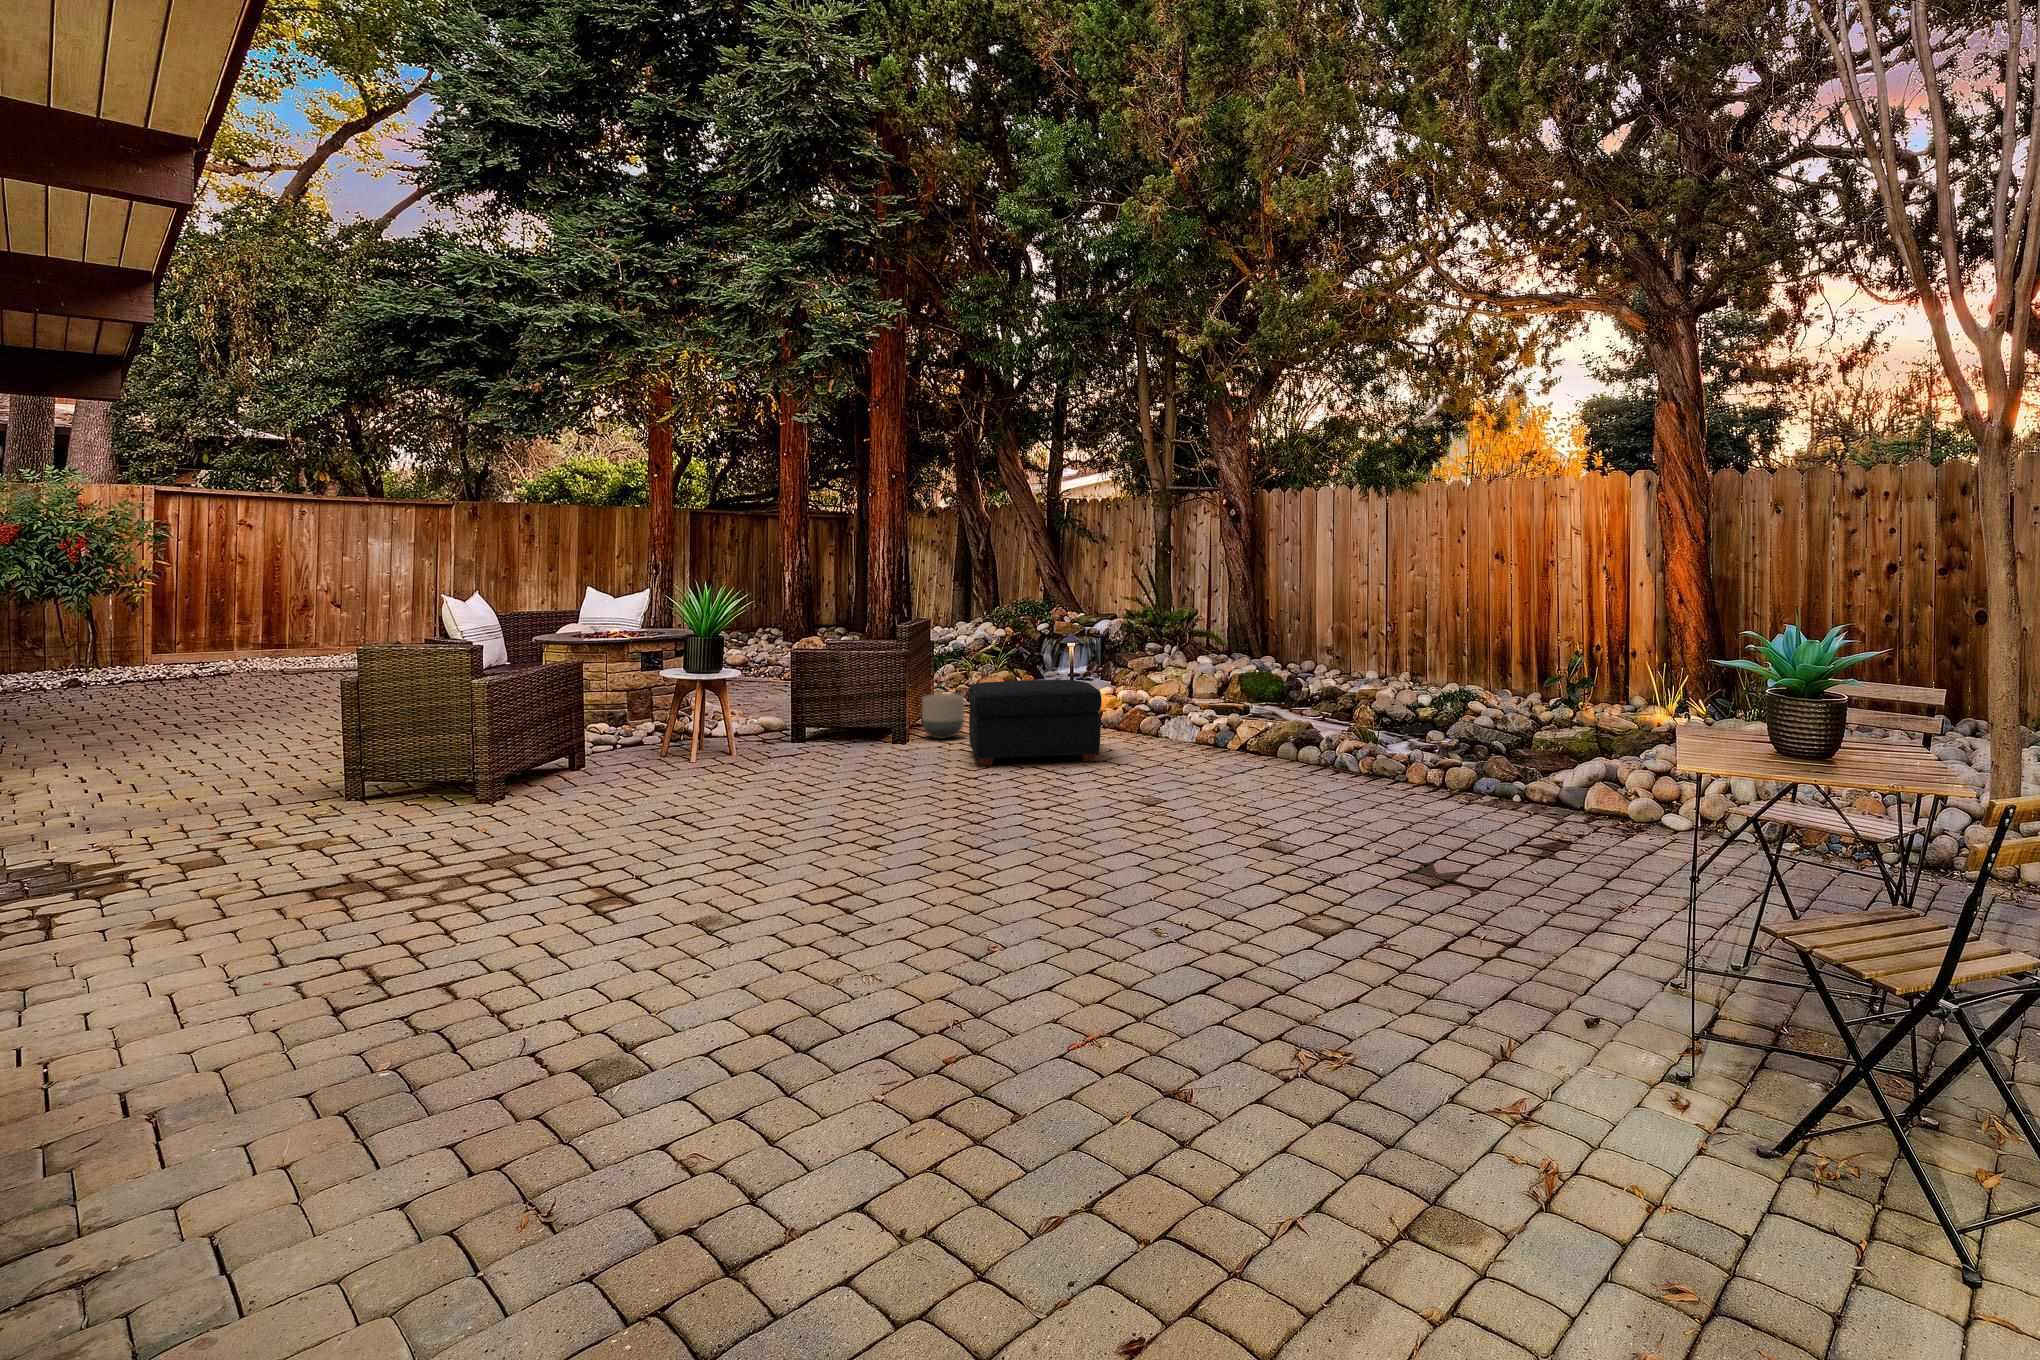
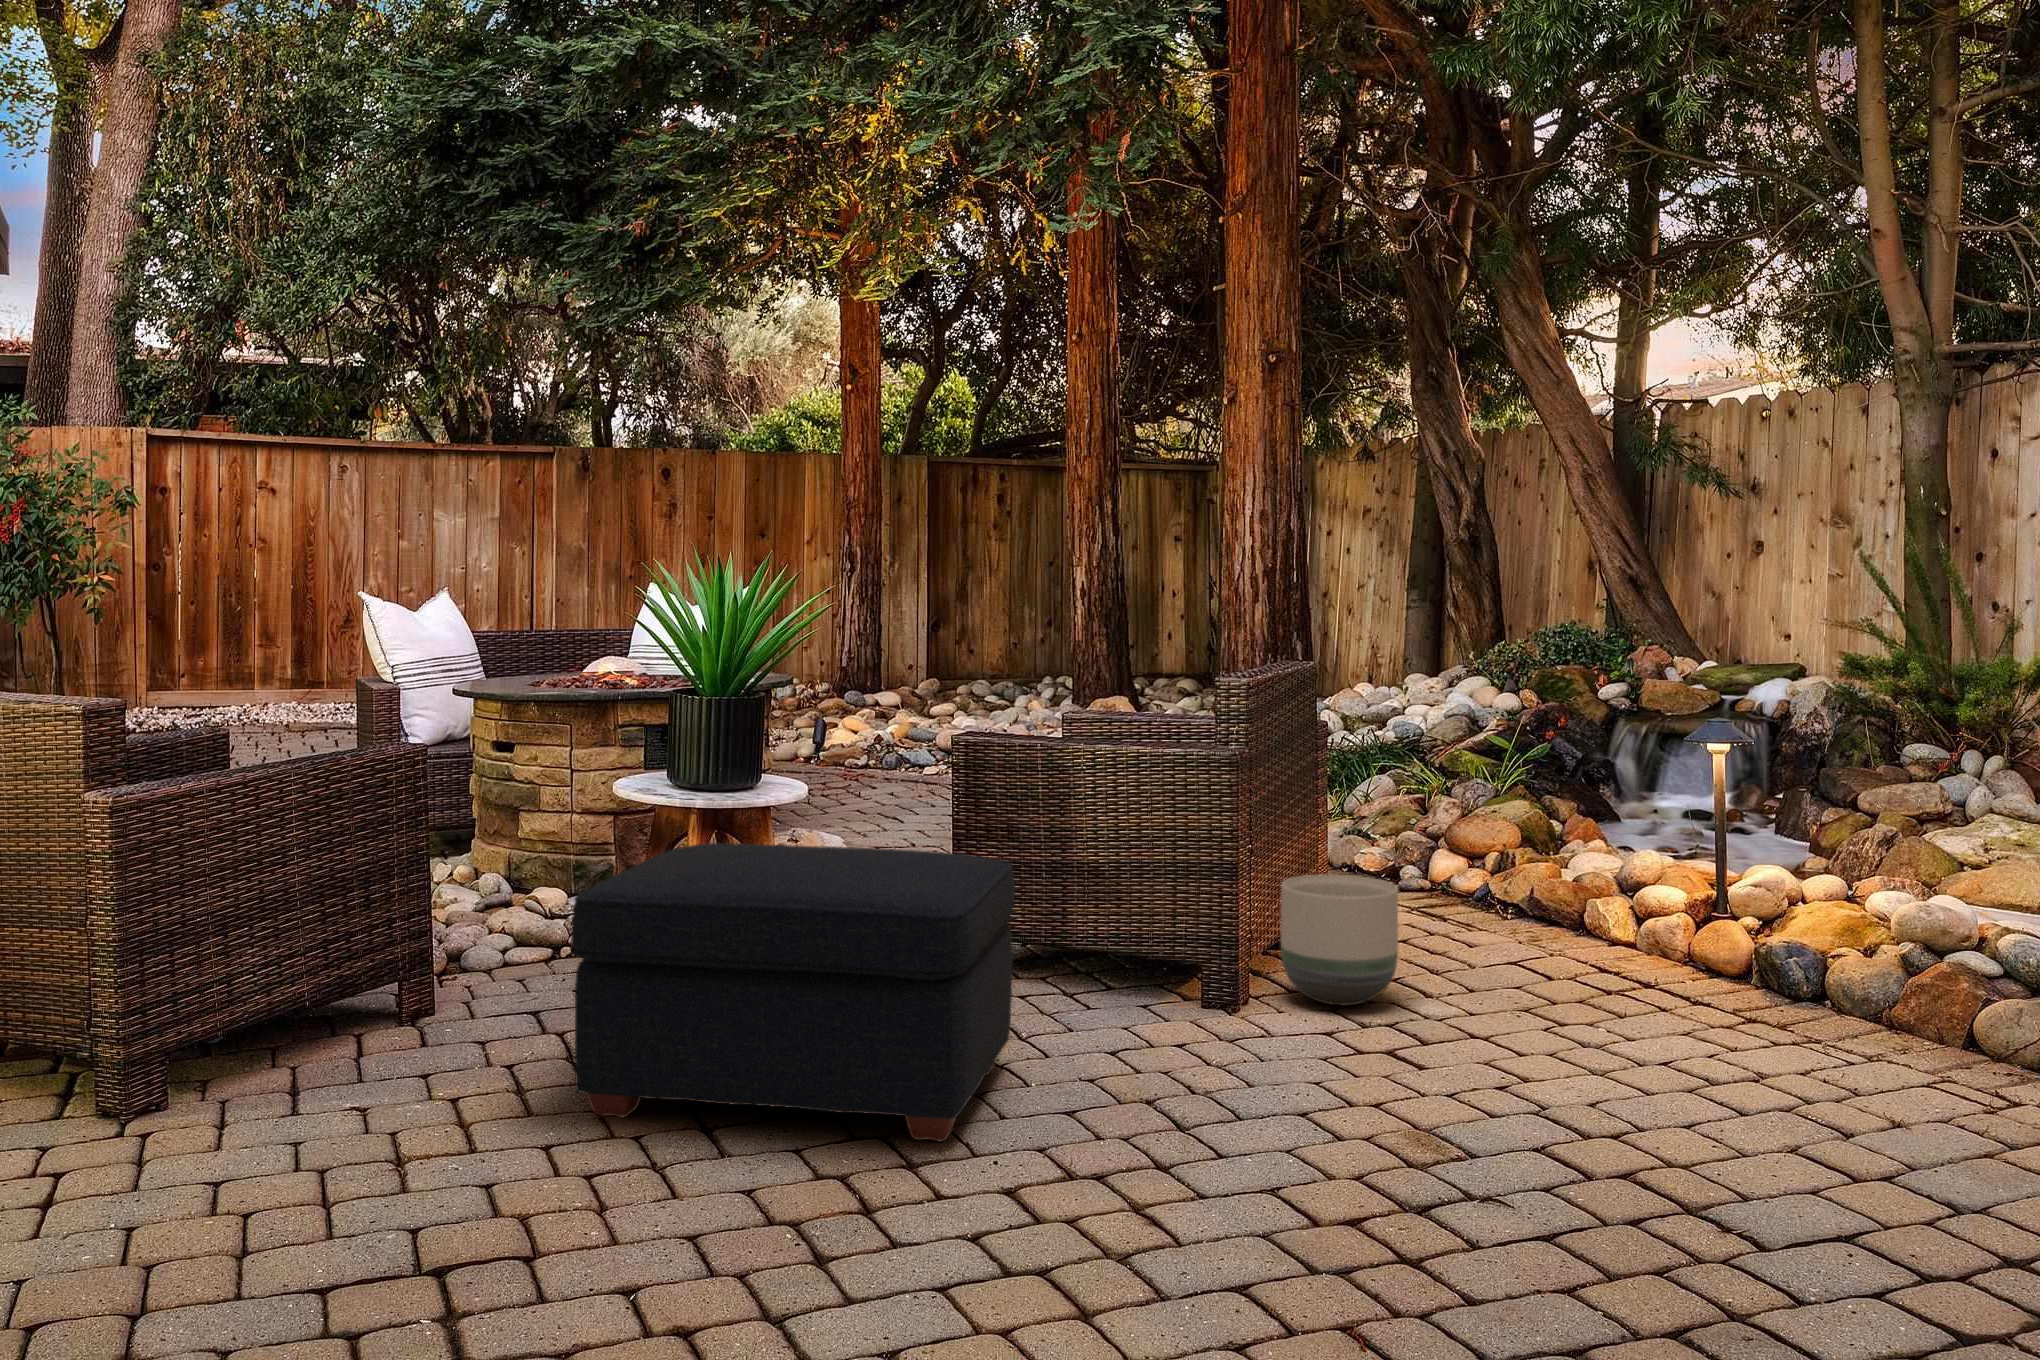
ottoman: present [968,680,1102,766] -> present [571,843,1015,1141]

